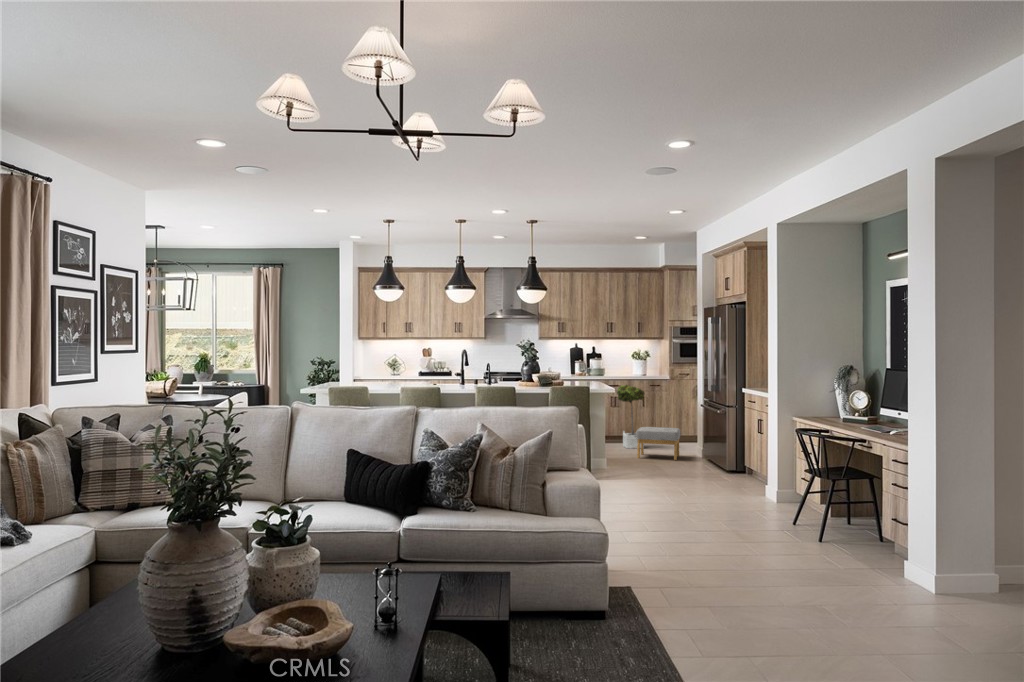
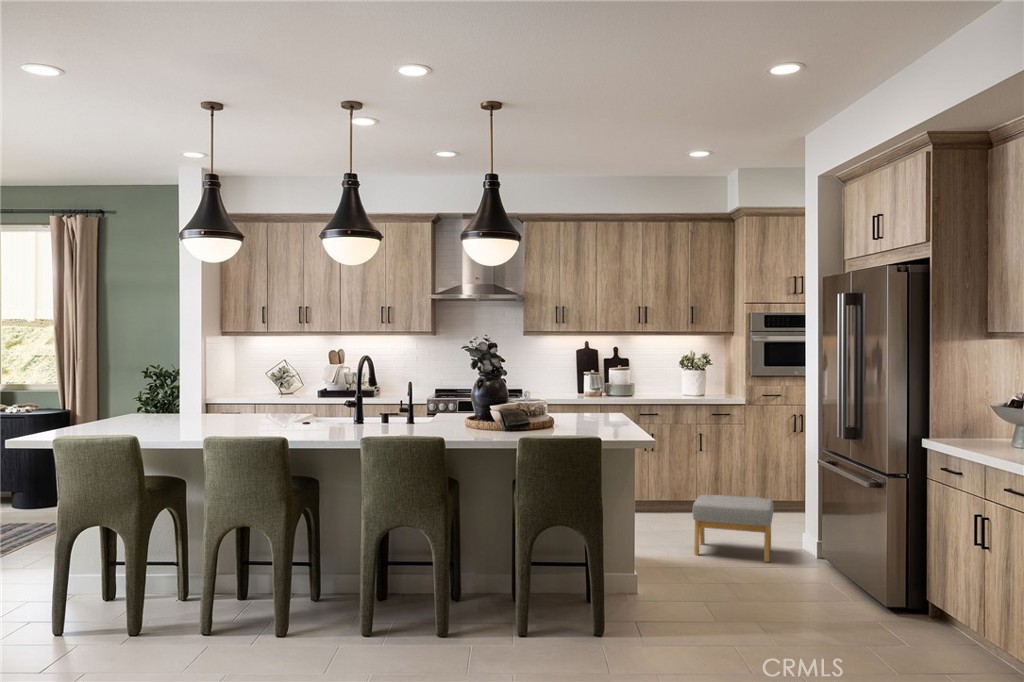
potted tree: present [617,385,645,449] -> none [655,414,704,526]

